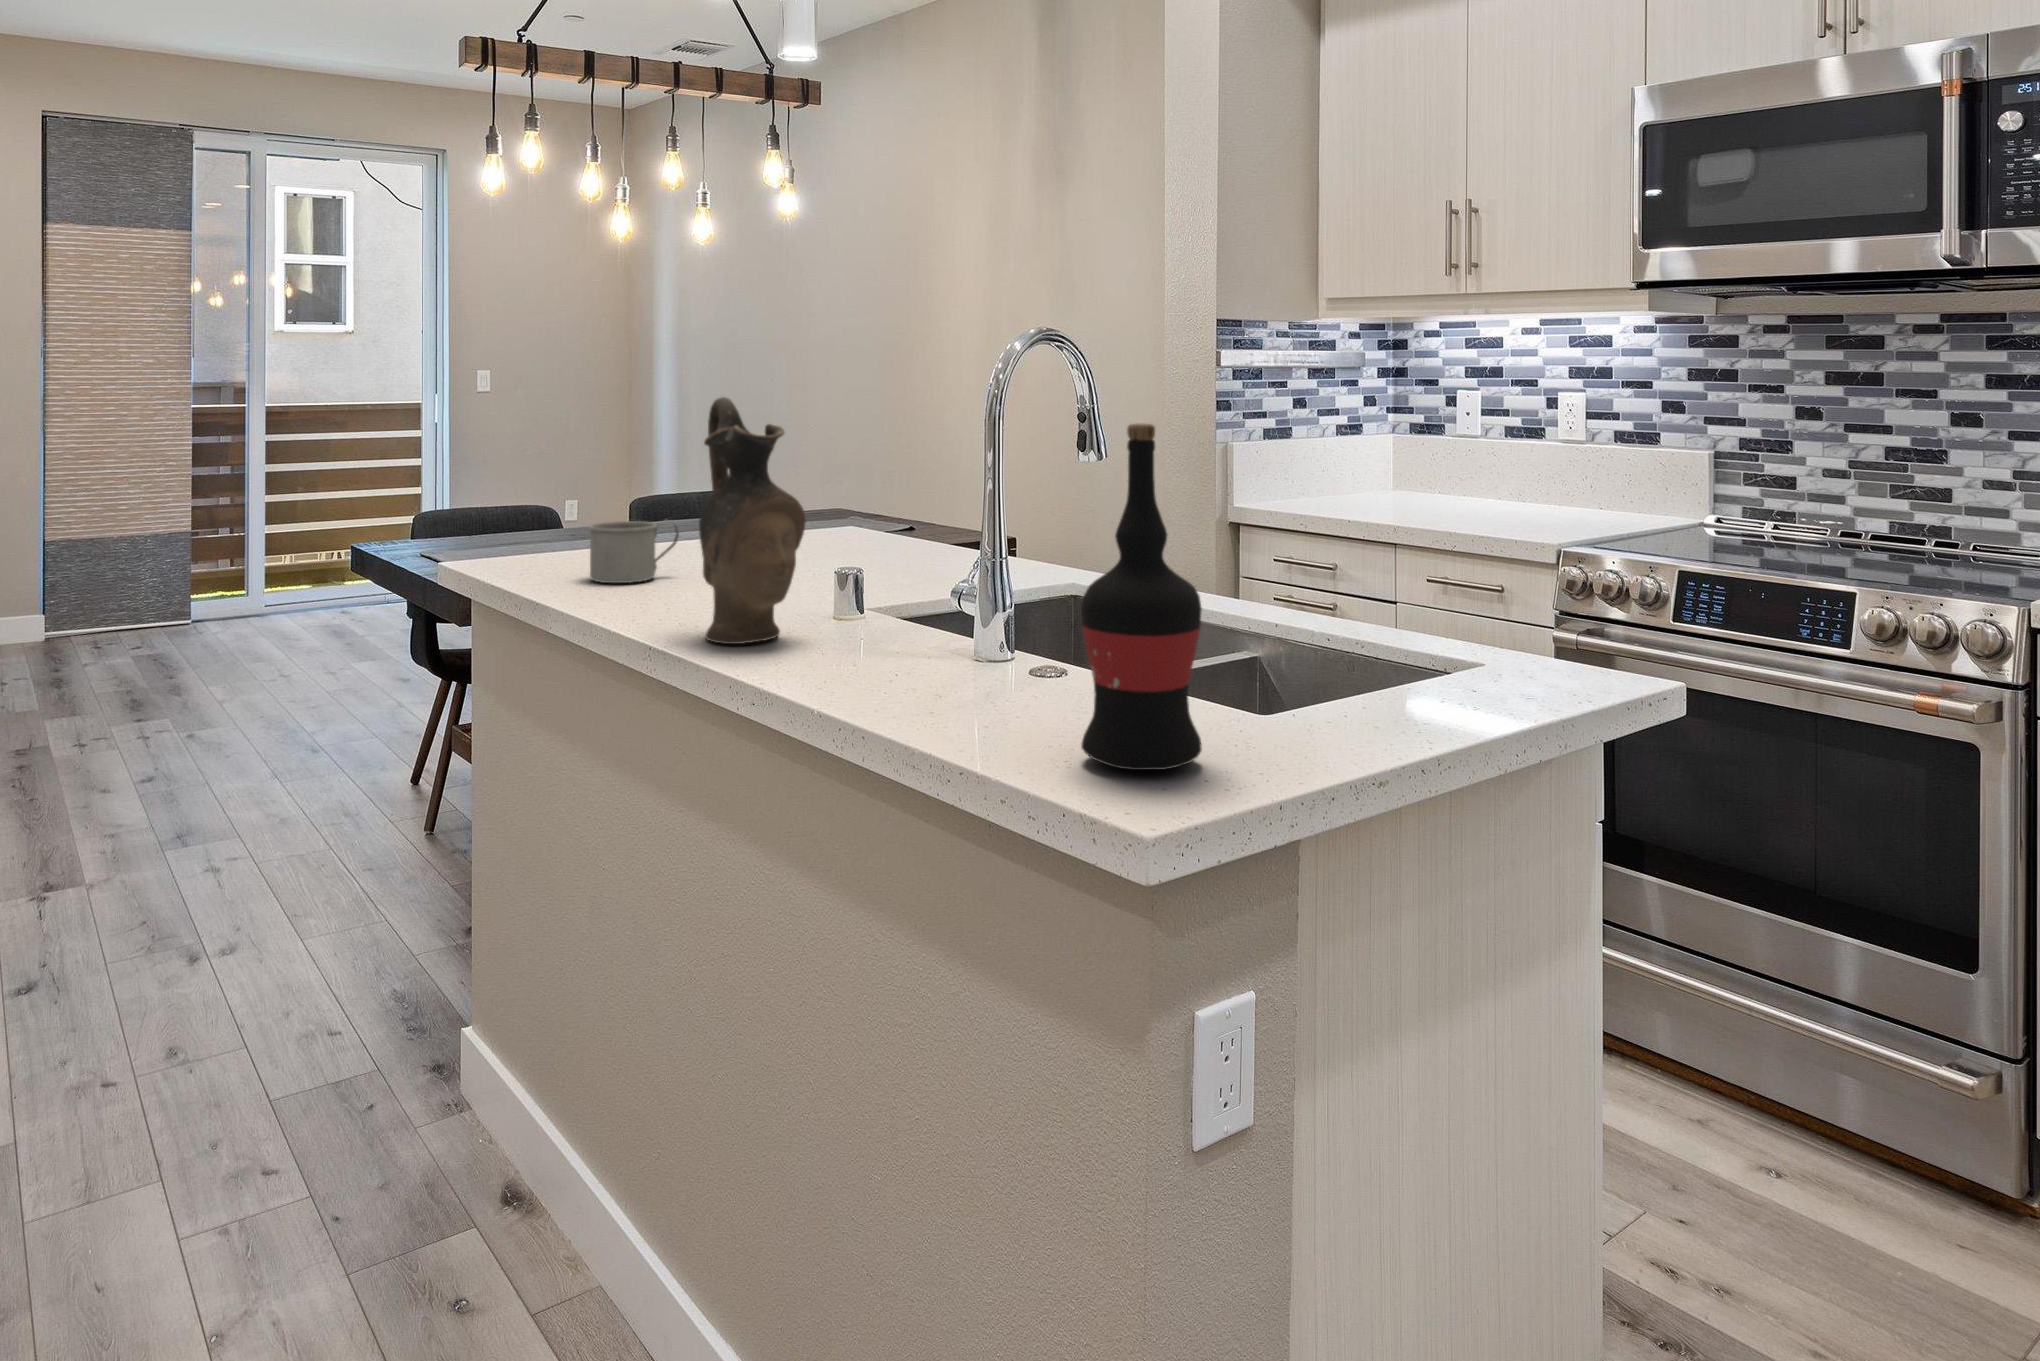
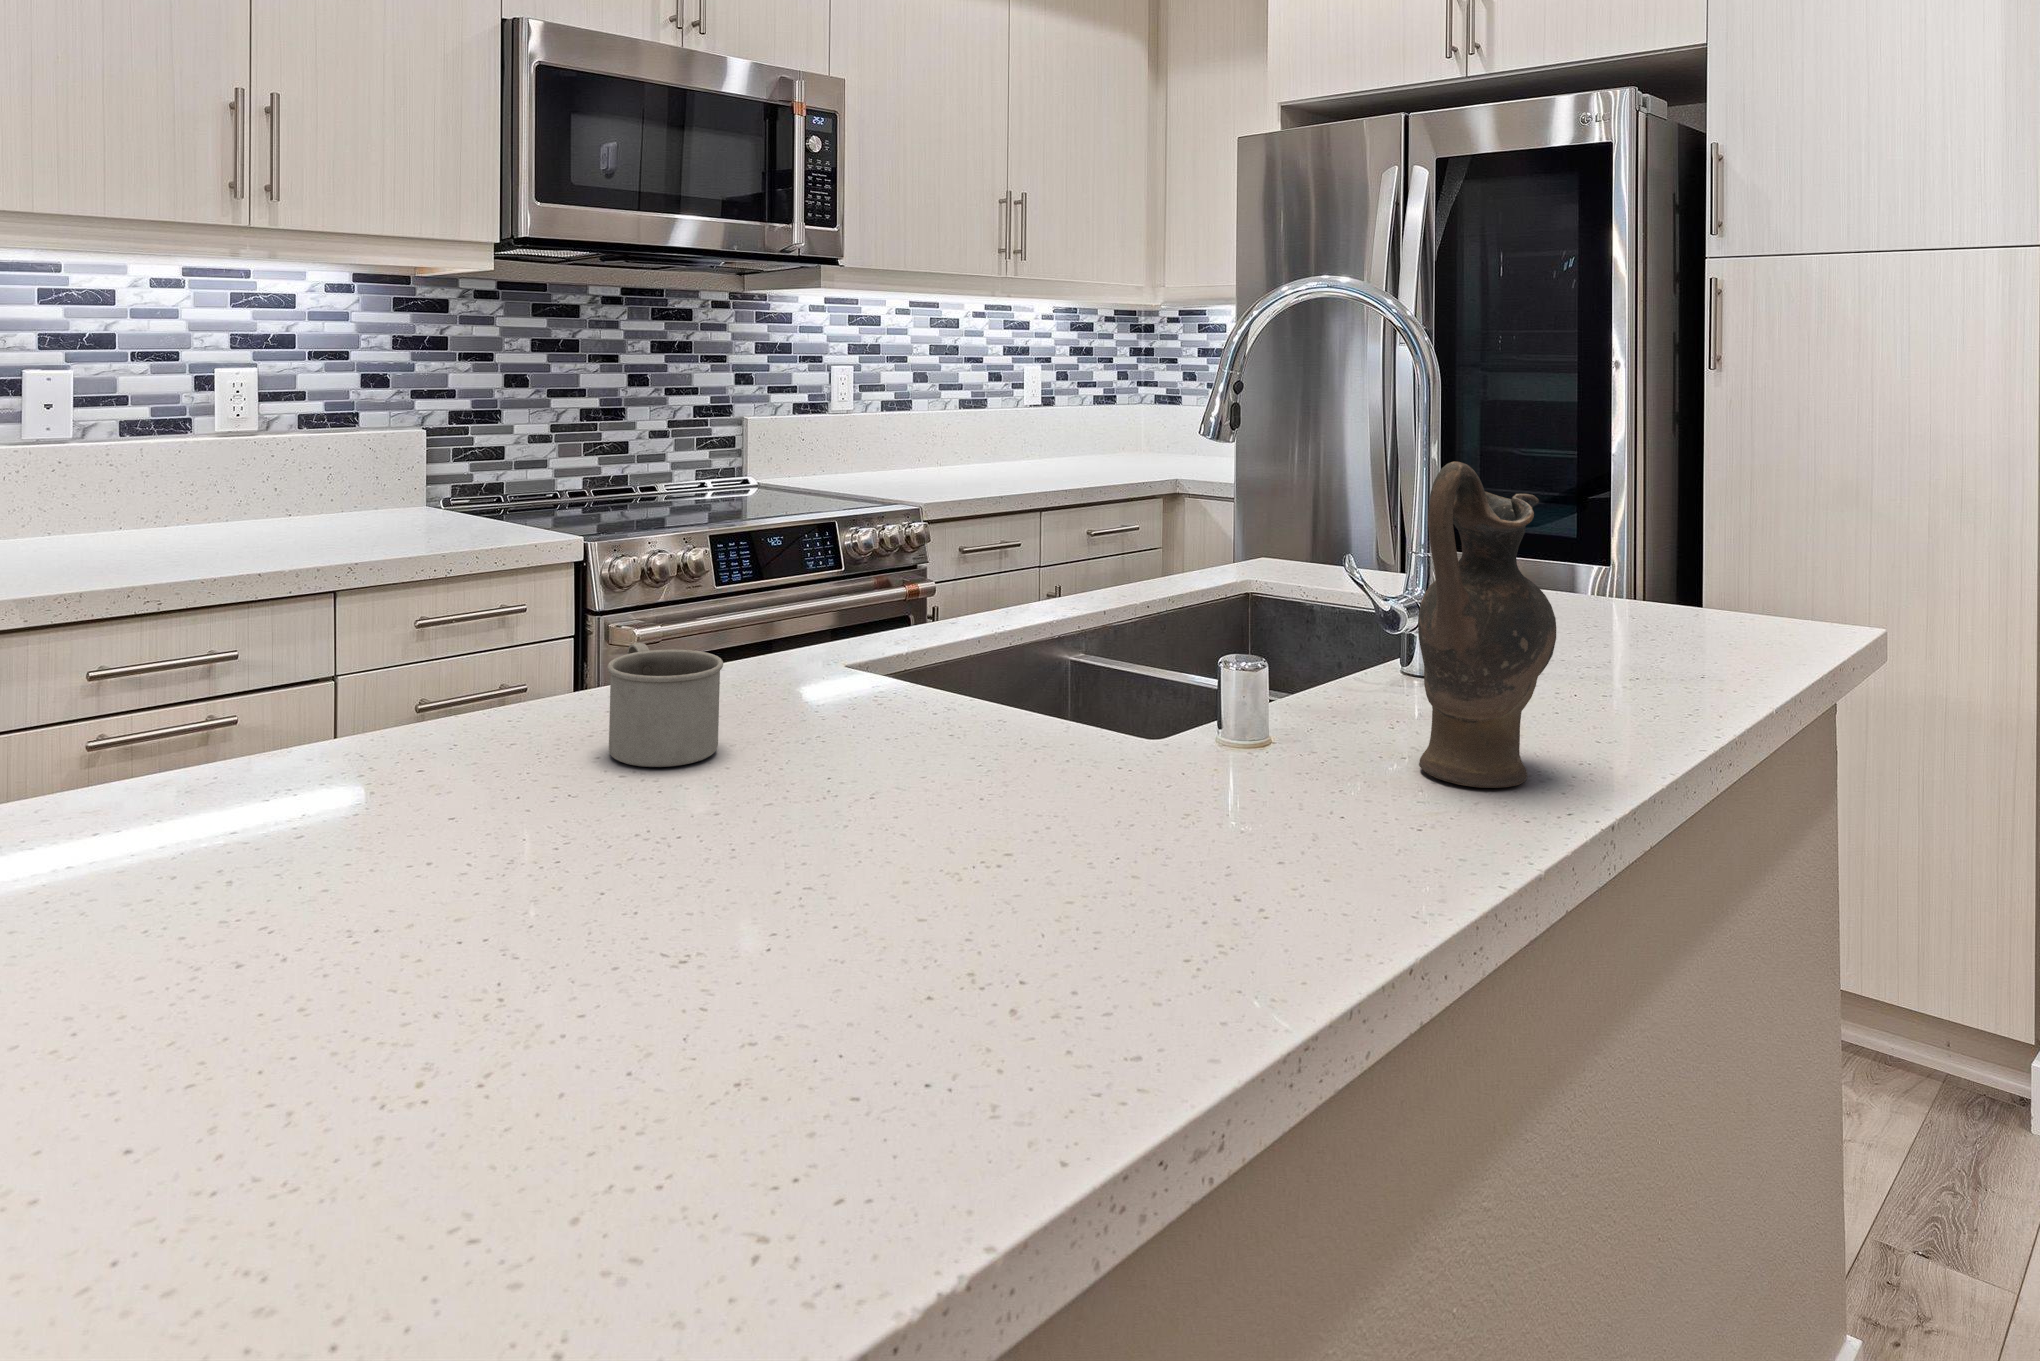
wine bottle: present [1081,424,1202,770] -> none [1652,434,1744,668]
mug: present [588,520,679,583] -> present [607,643,723,767]

